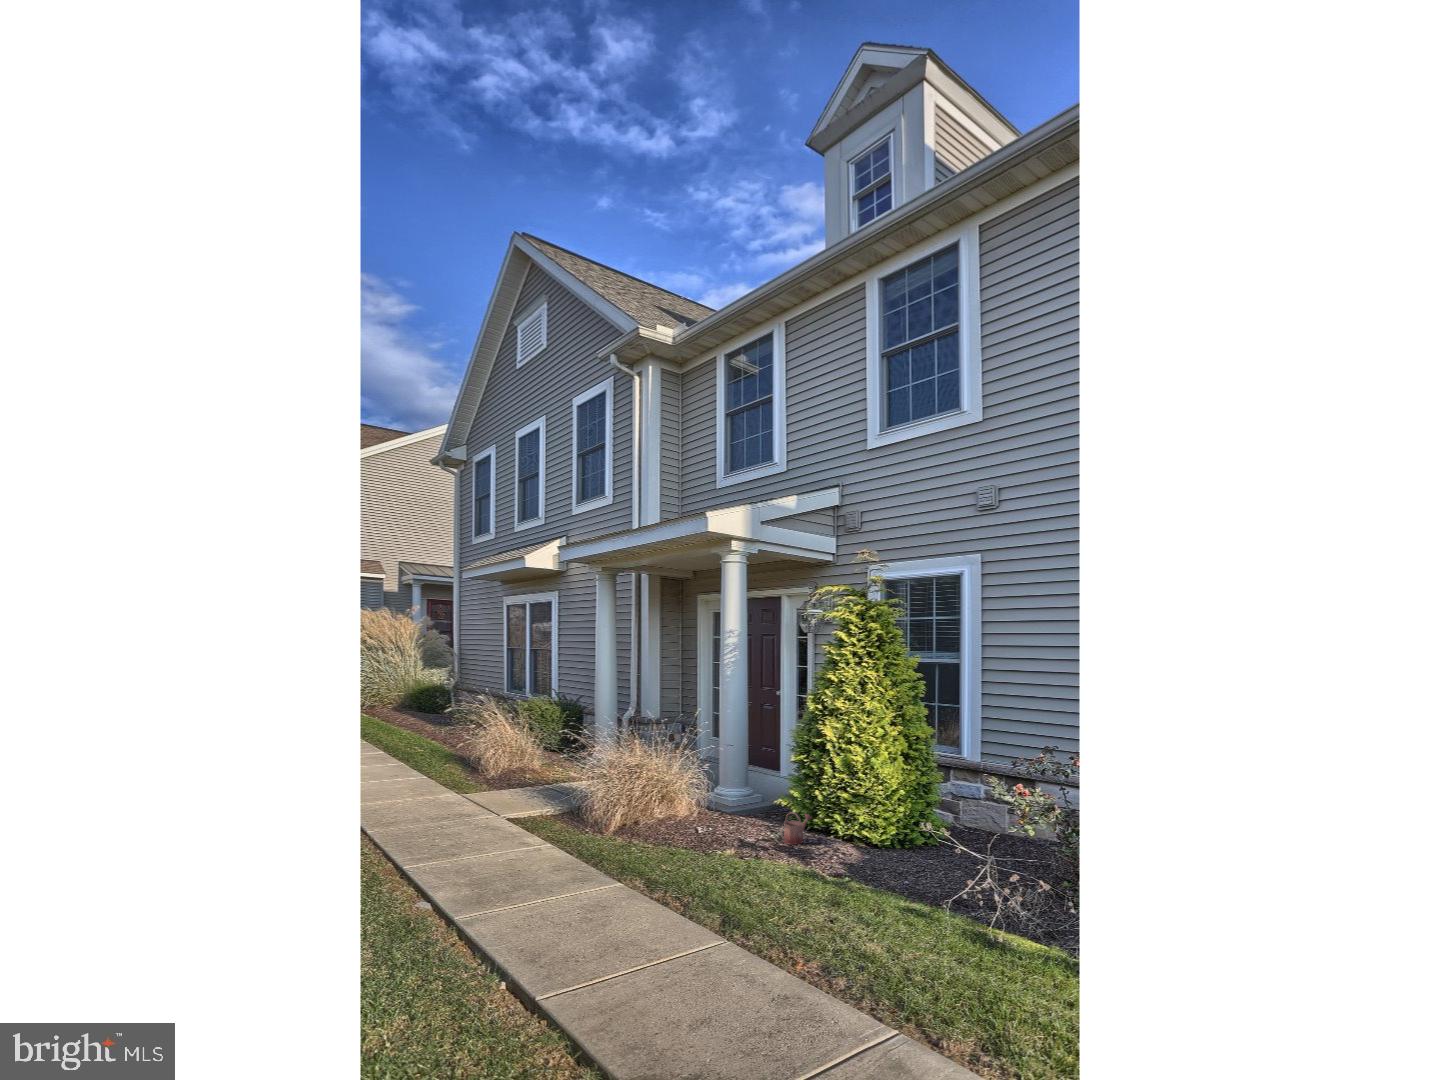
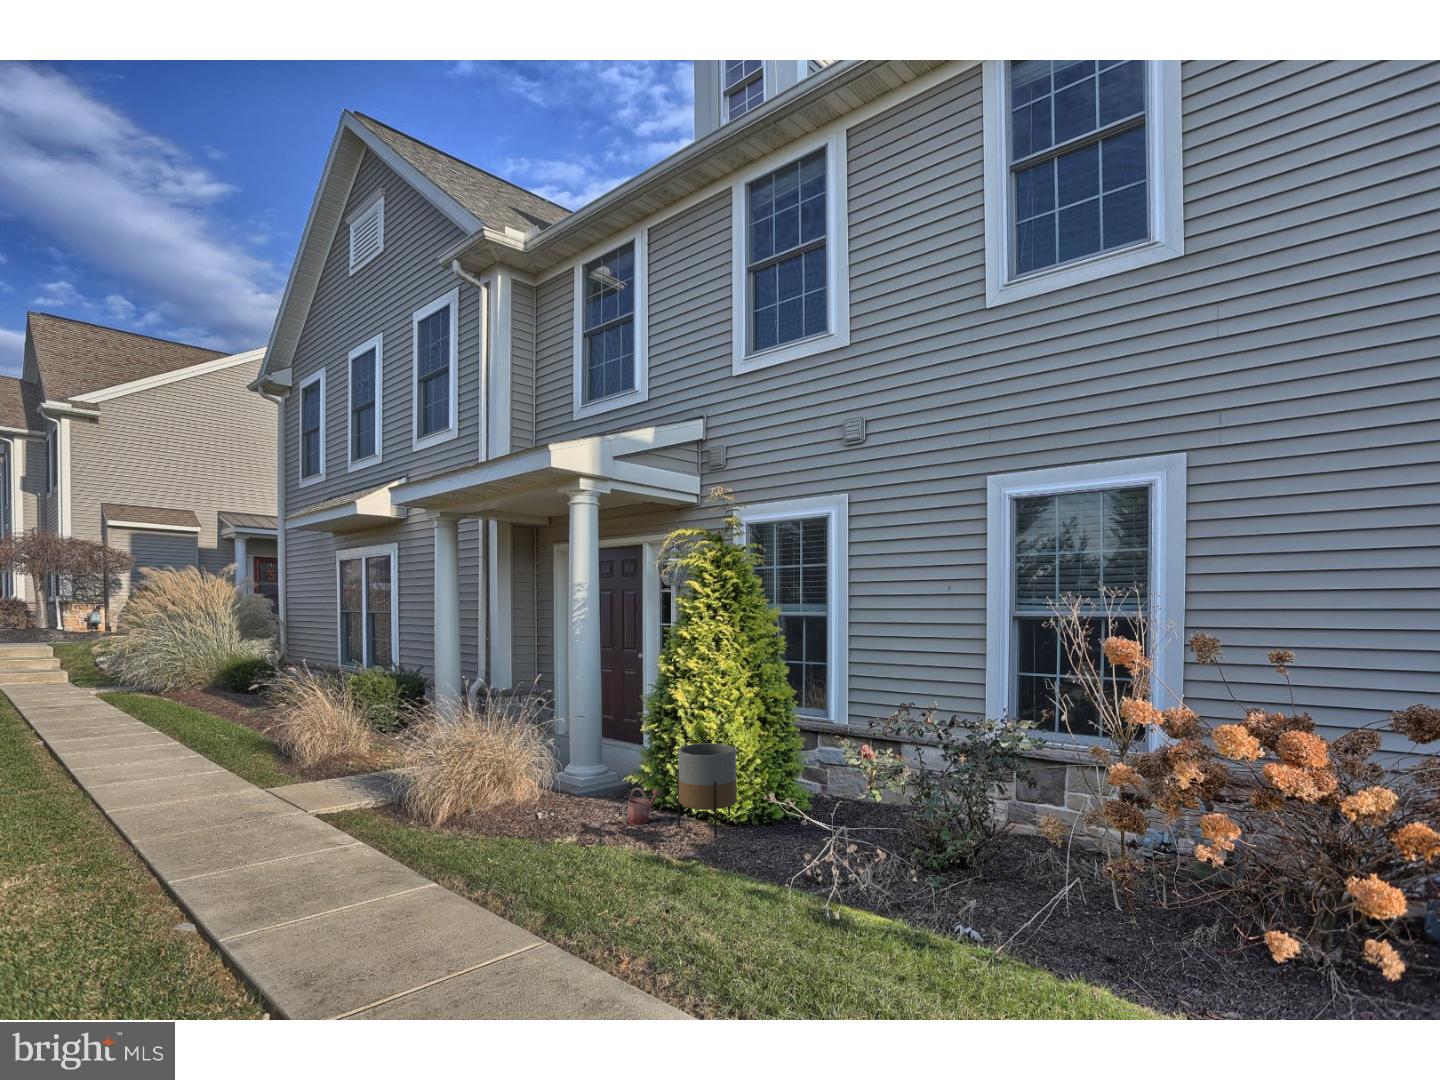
planter: none [830,774,884,861] -> present [678,743,737,838]

